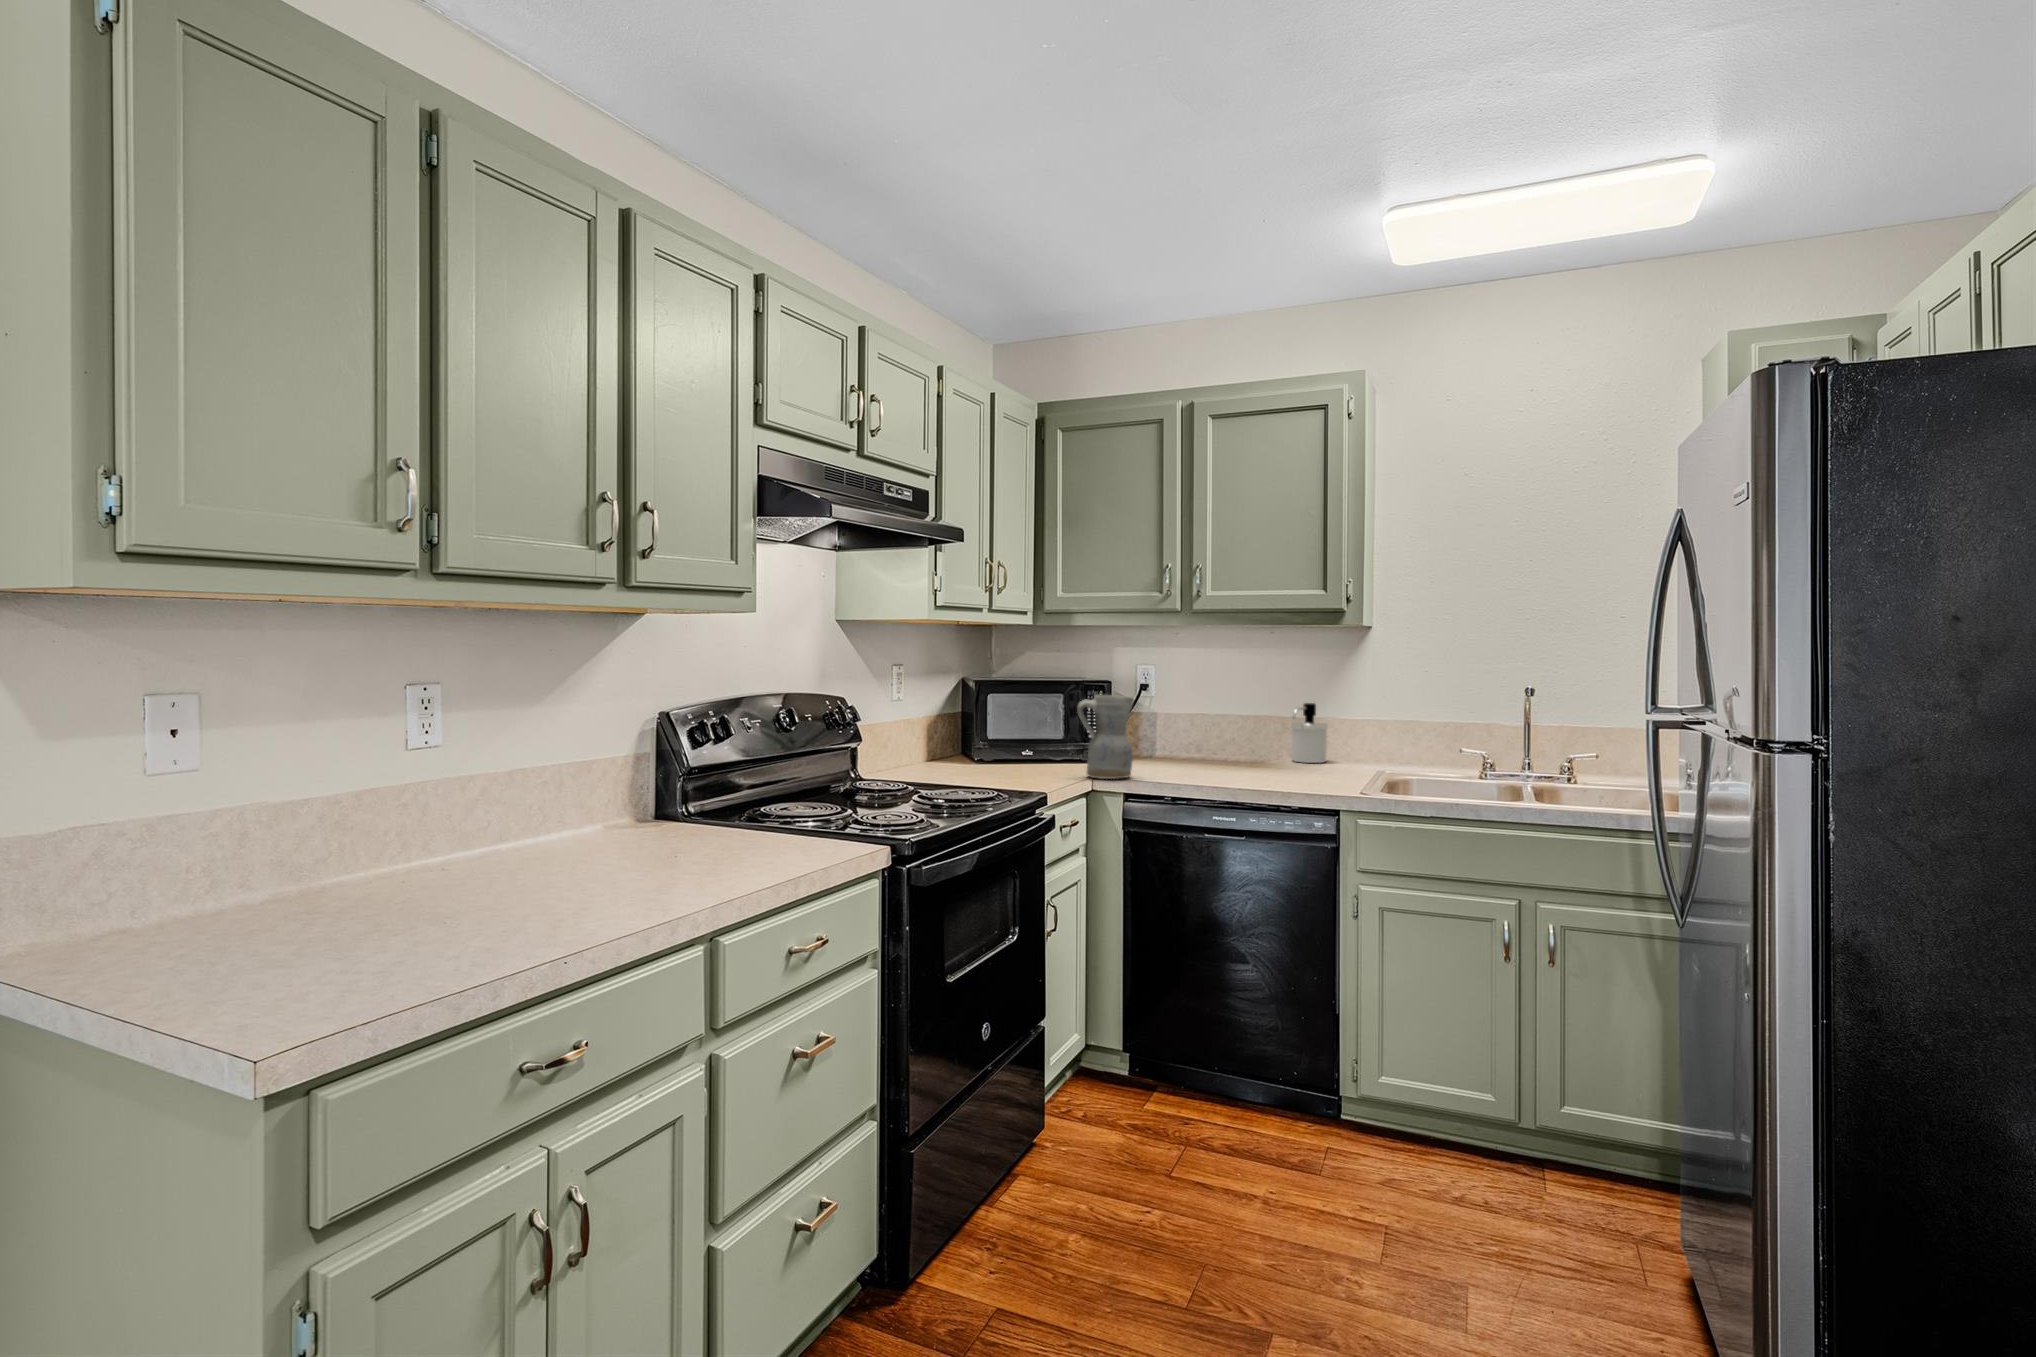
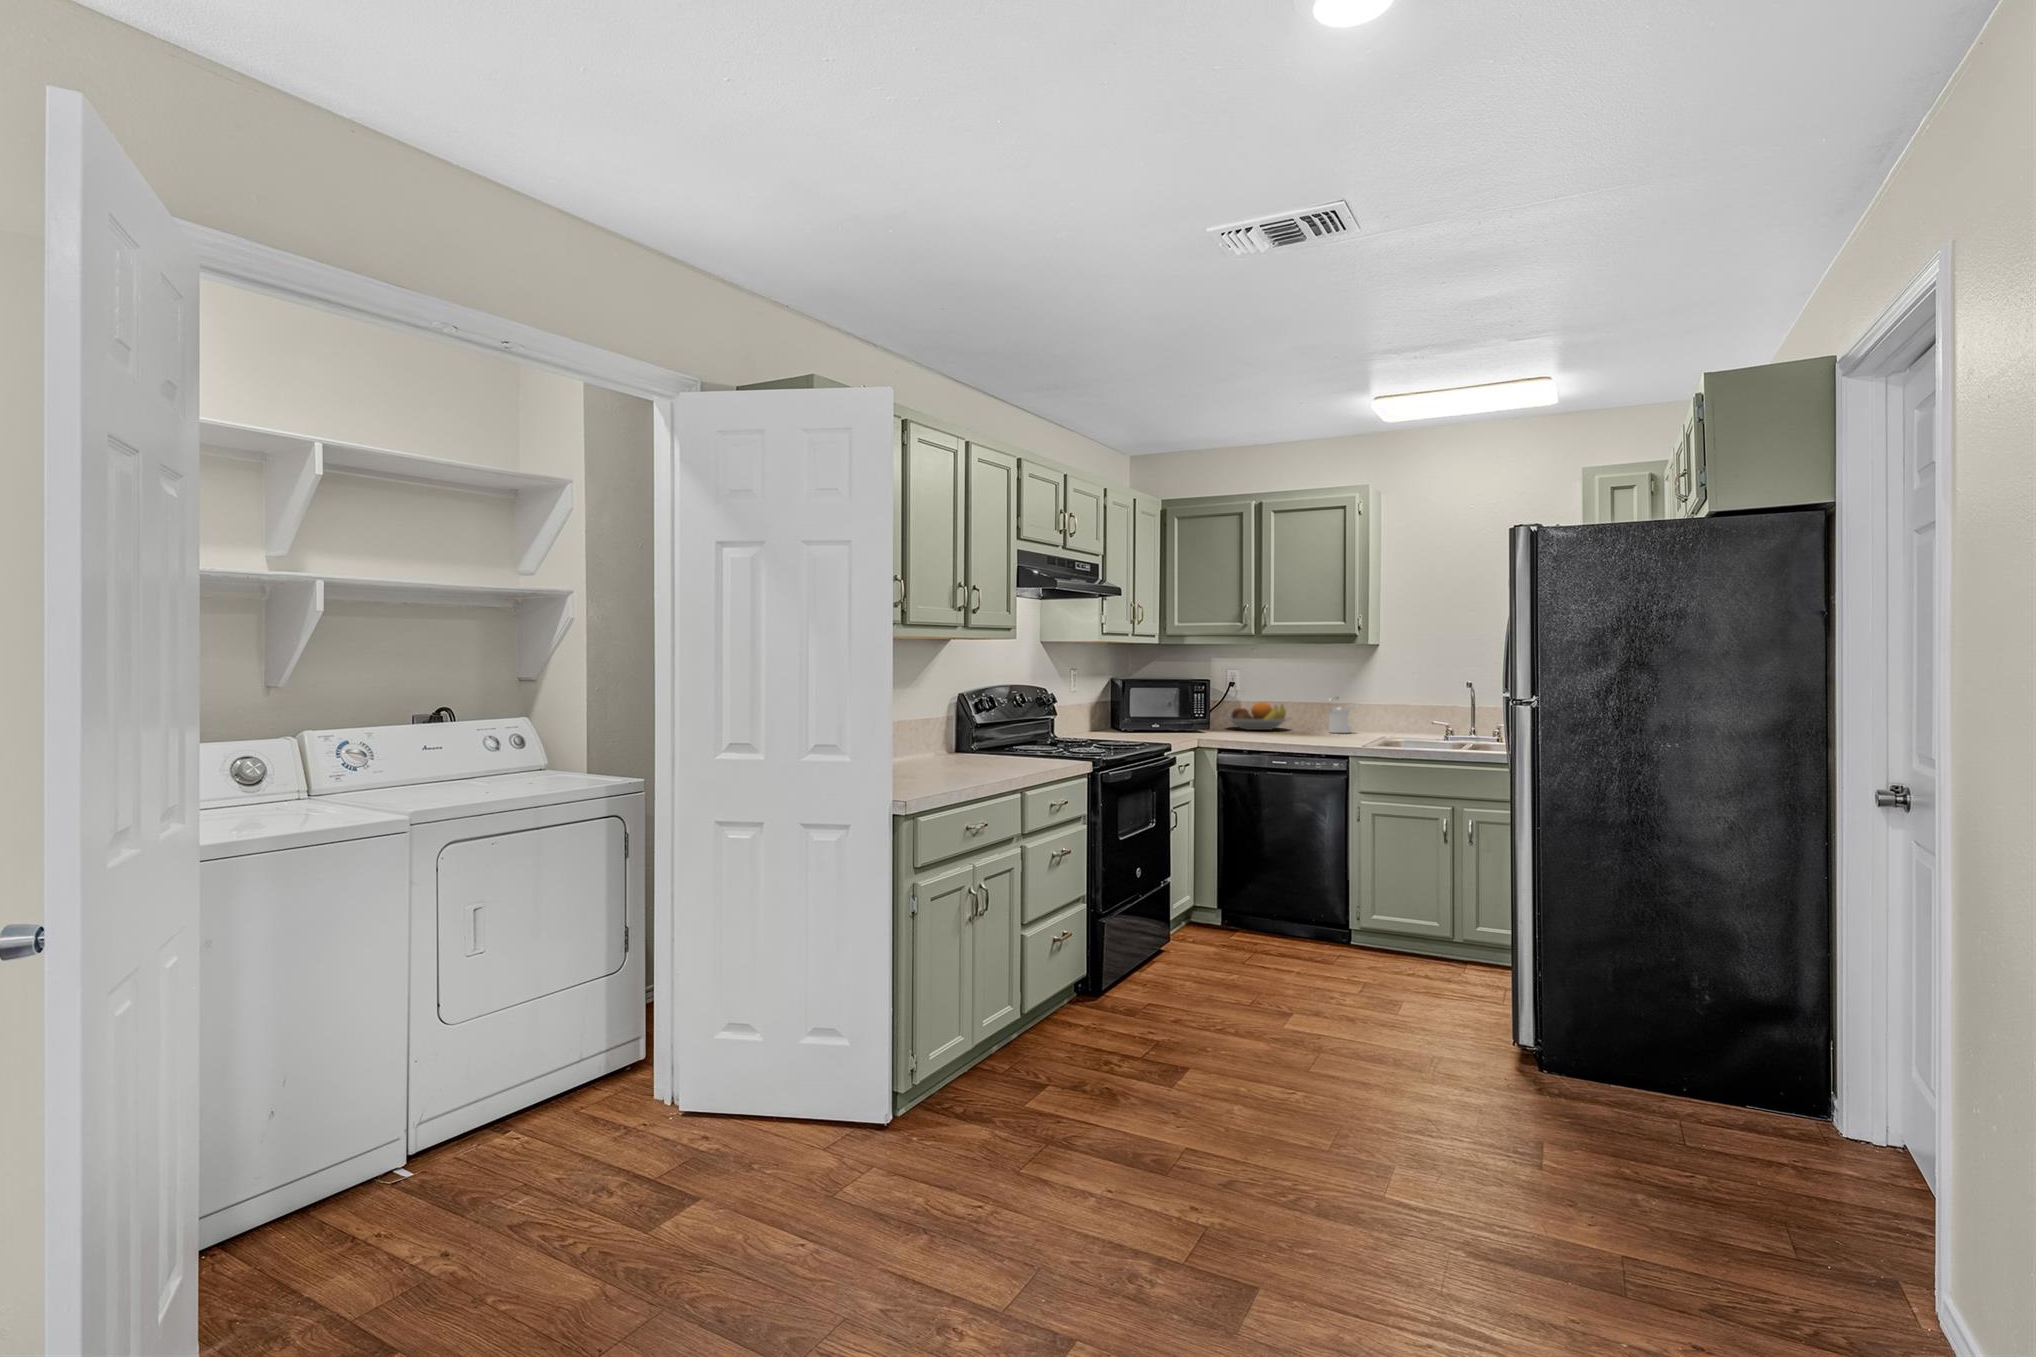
ceramic pitcher: present [1077,695,1134,779] -> none [1188,687,1223,739]
fruit bowl: none [1134,714,1233,757] -> present [1226,702,1287,730]

